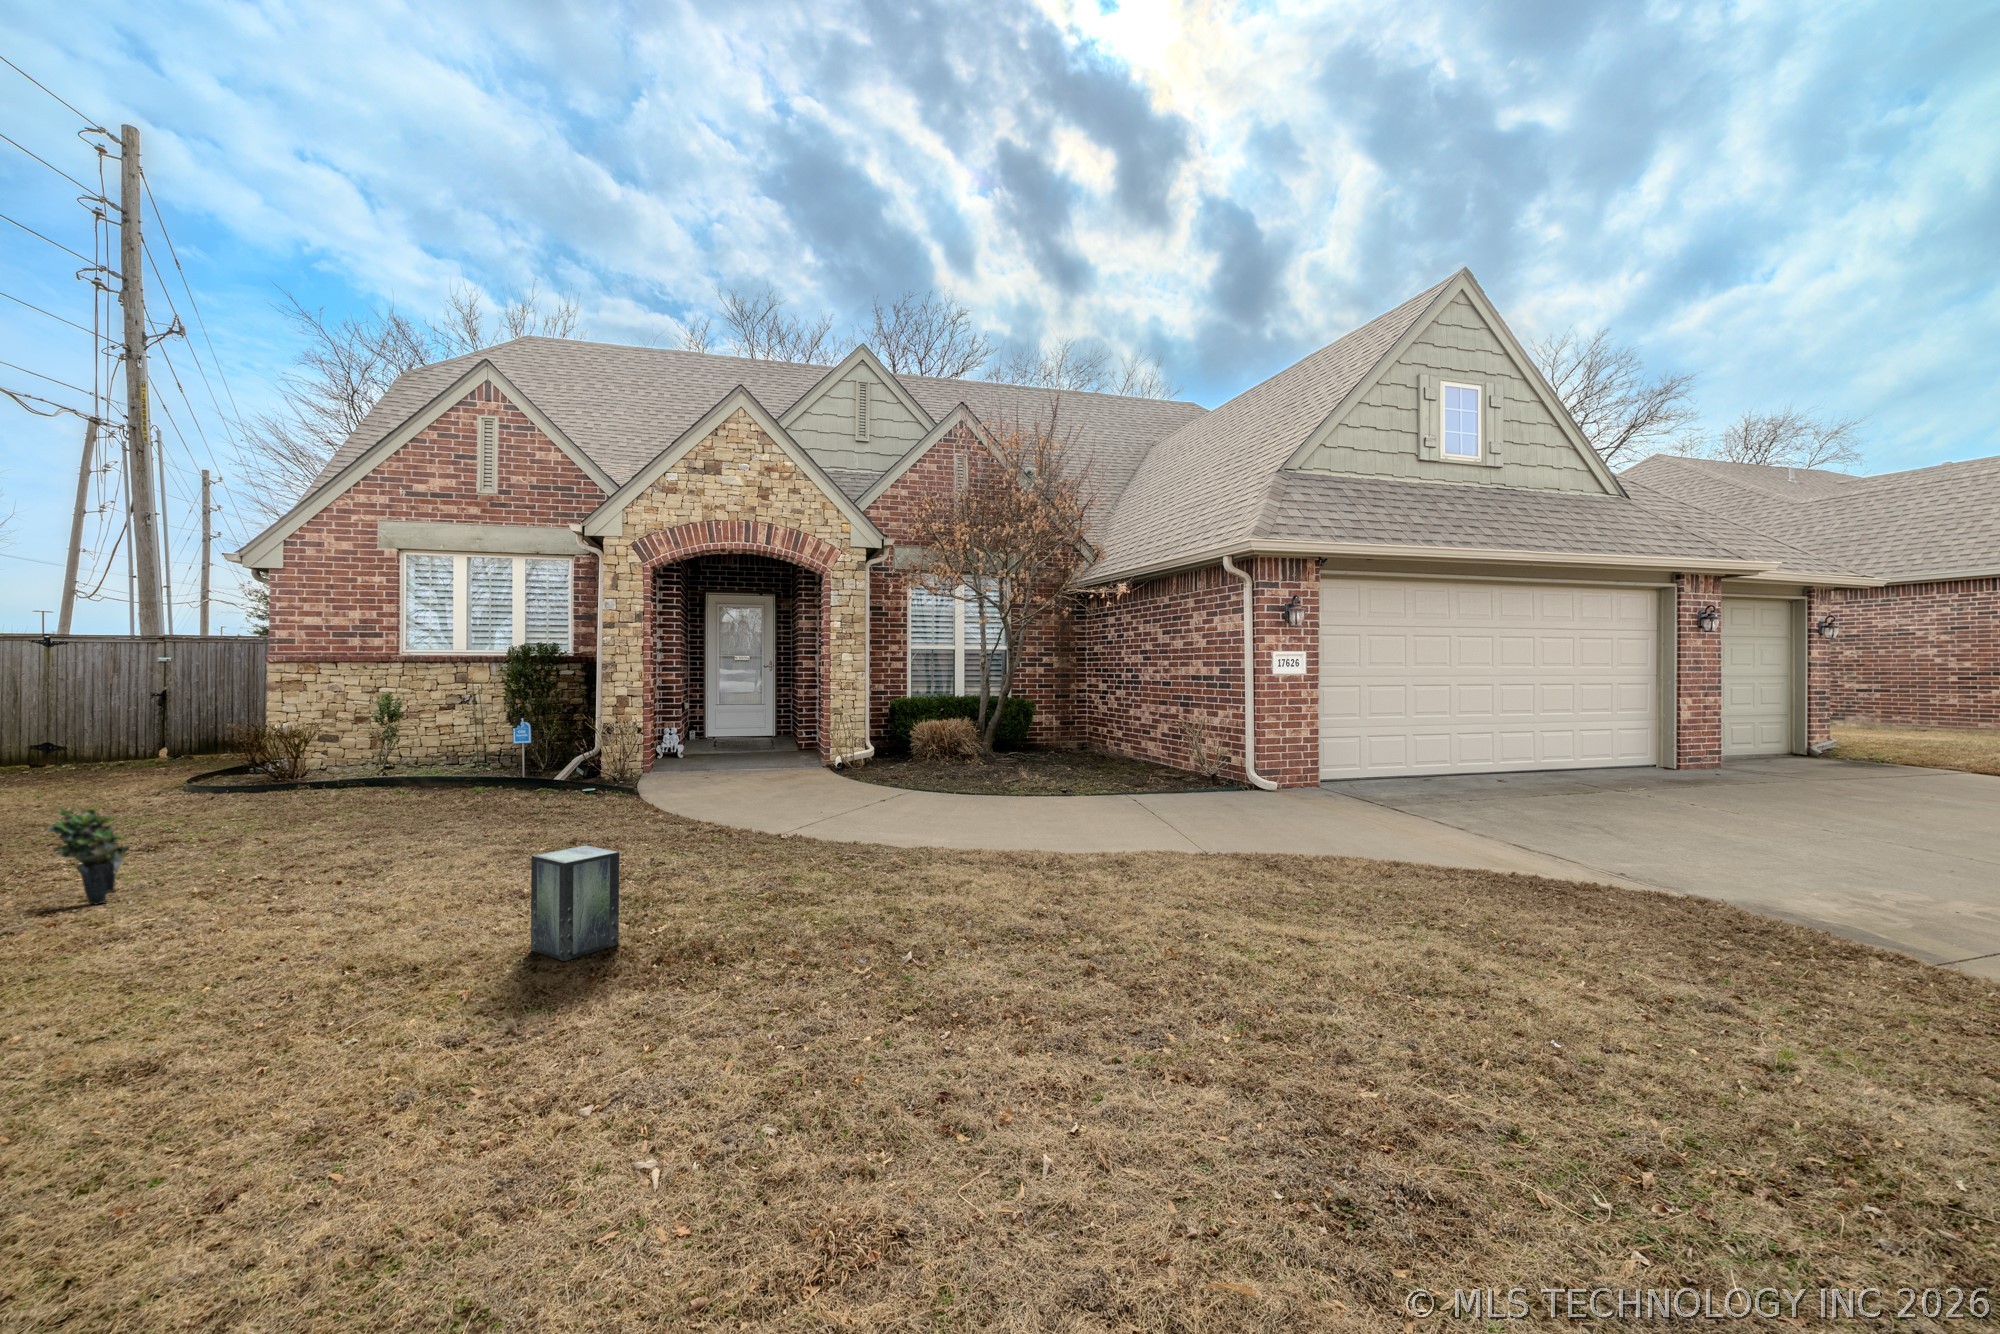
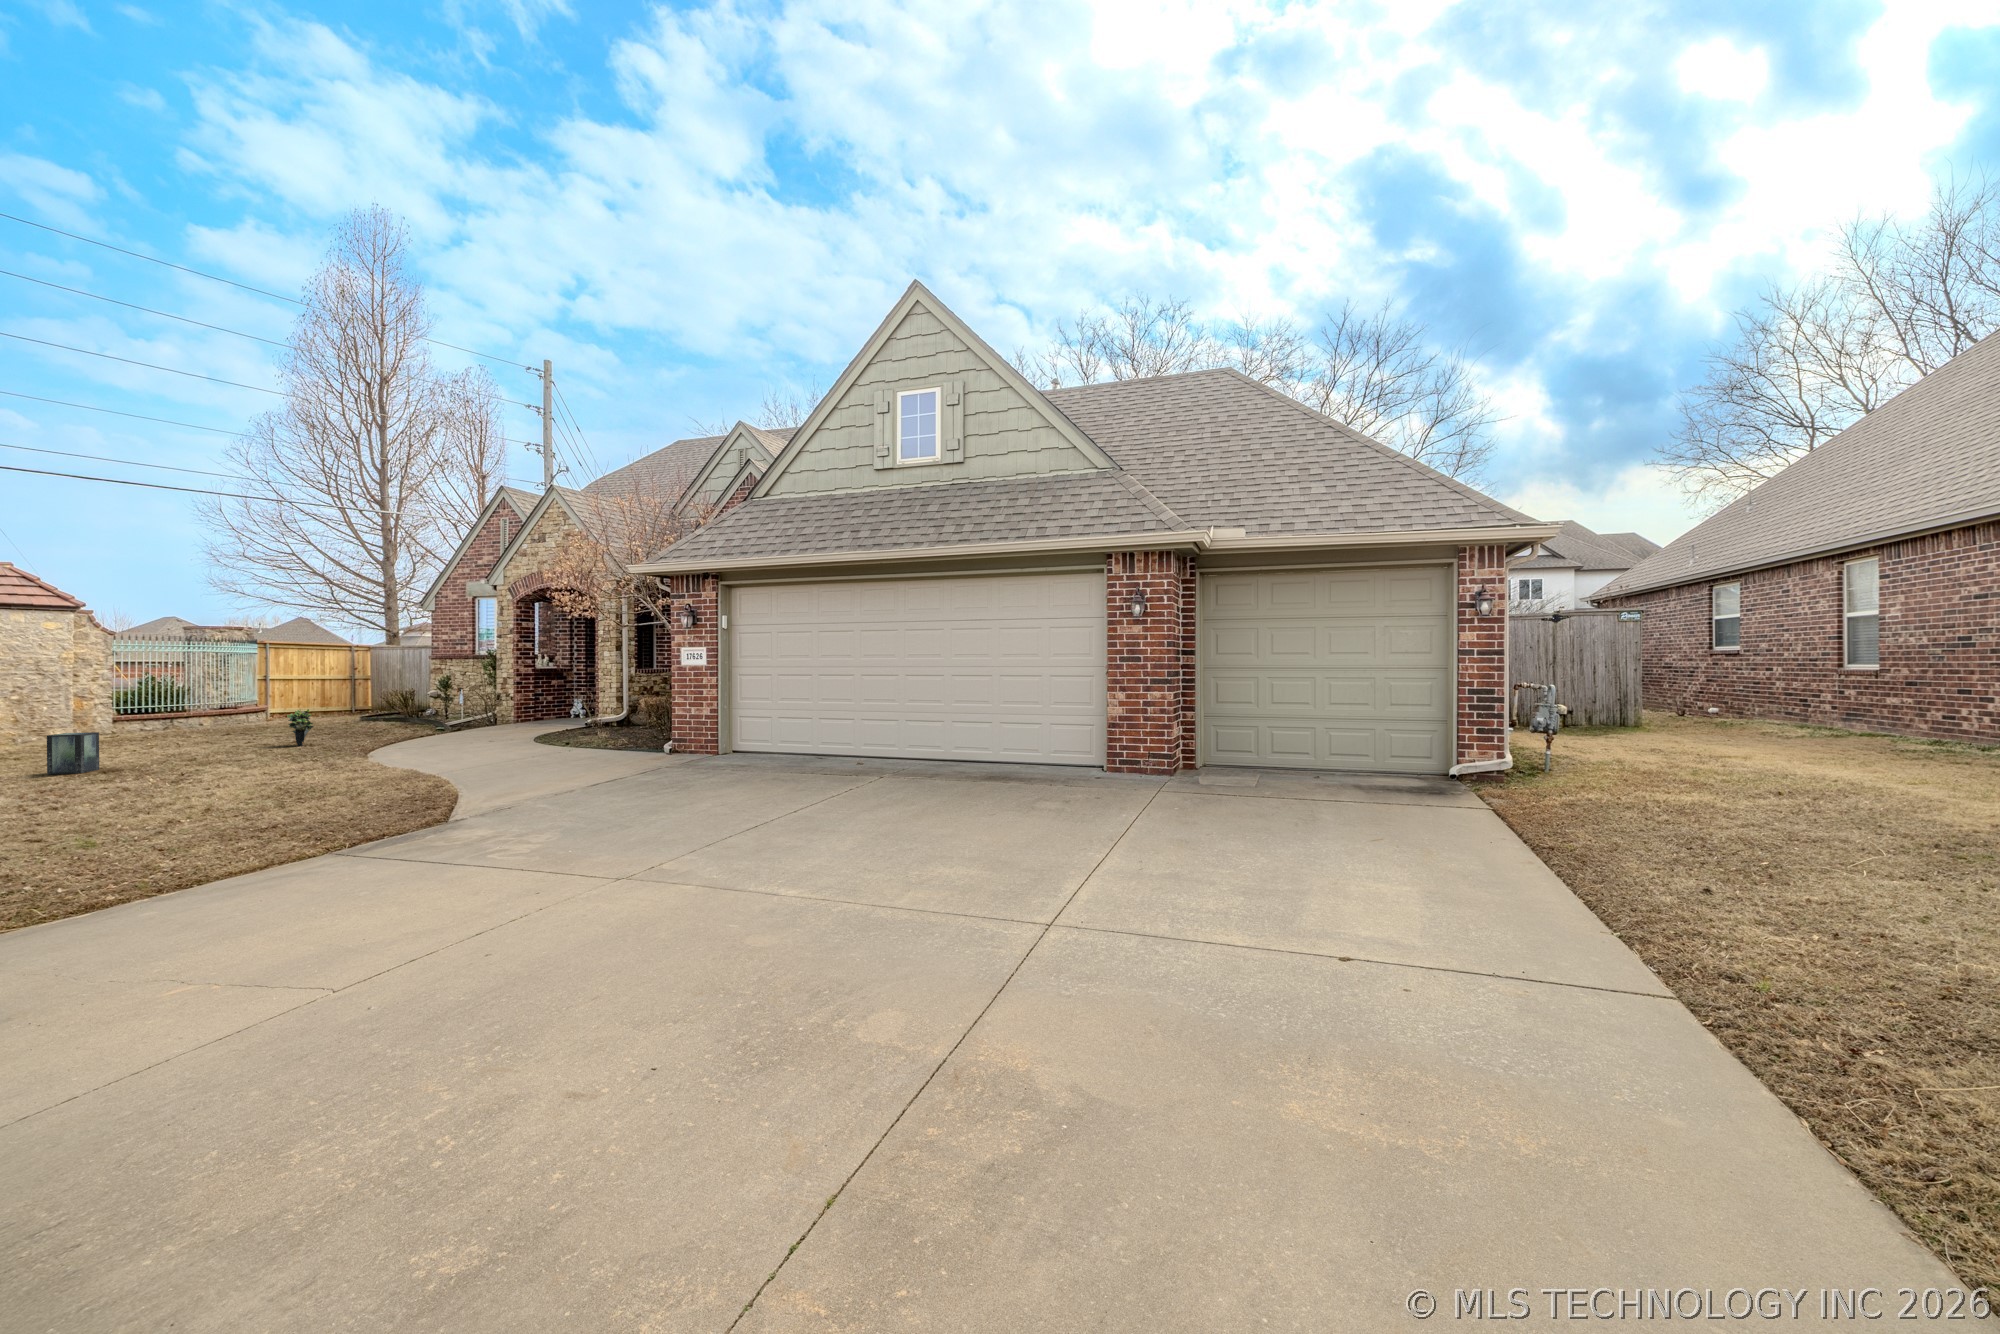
potted plant: present [48,804,130,905] -> present [287,709,314,746]

